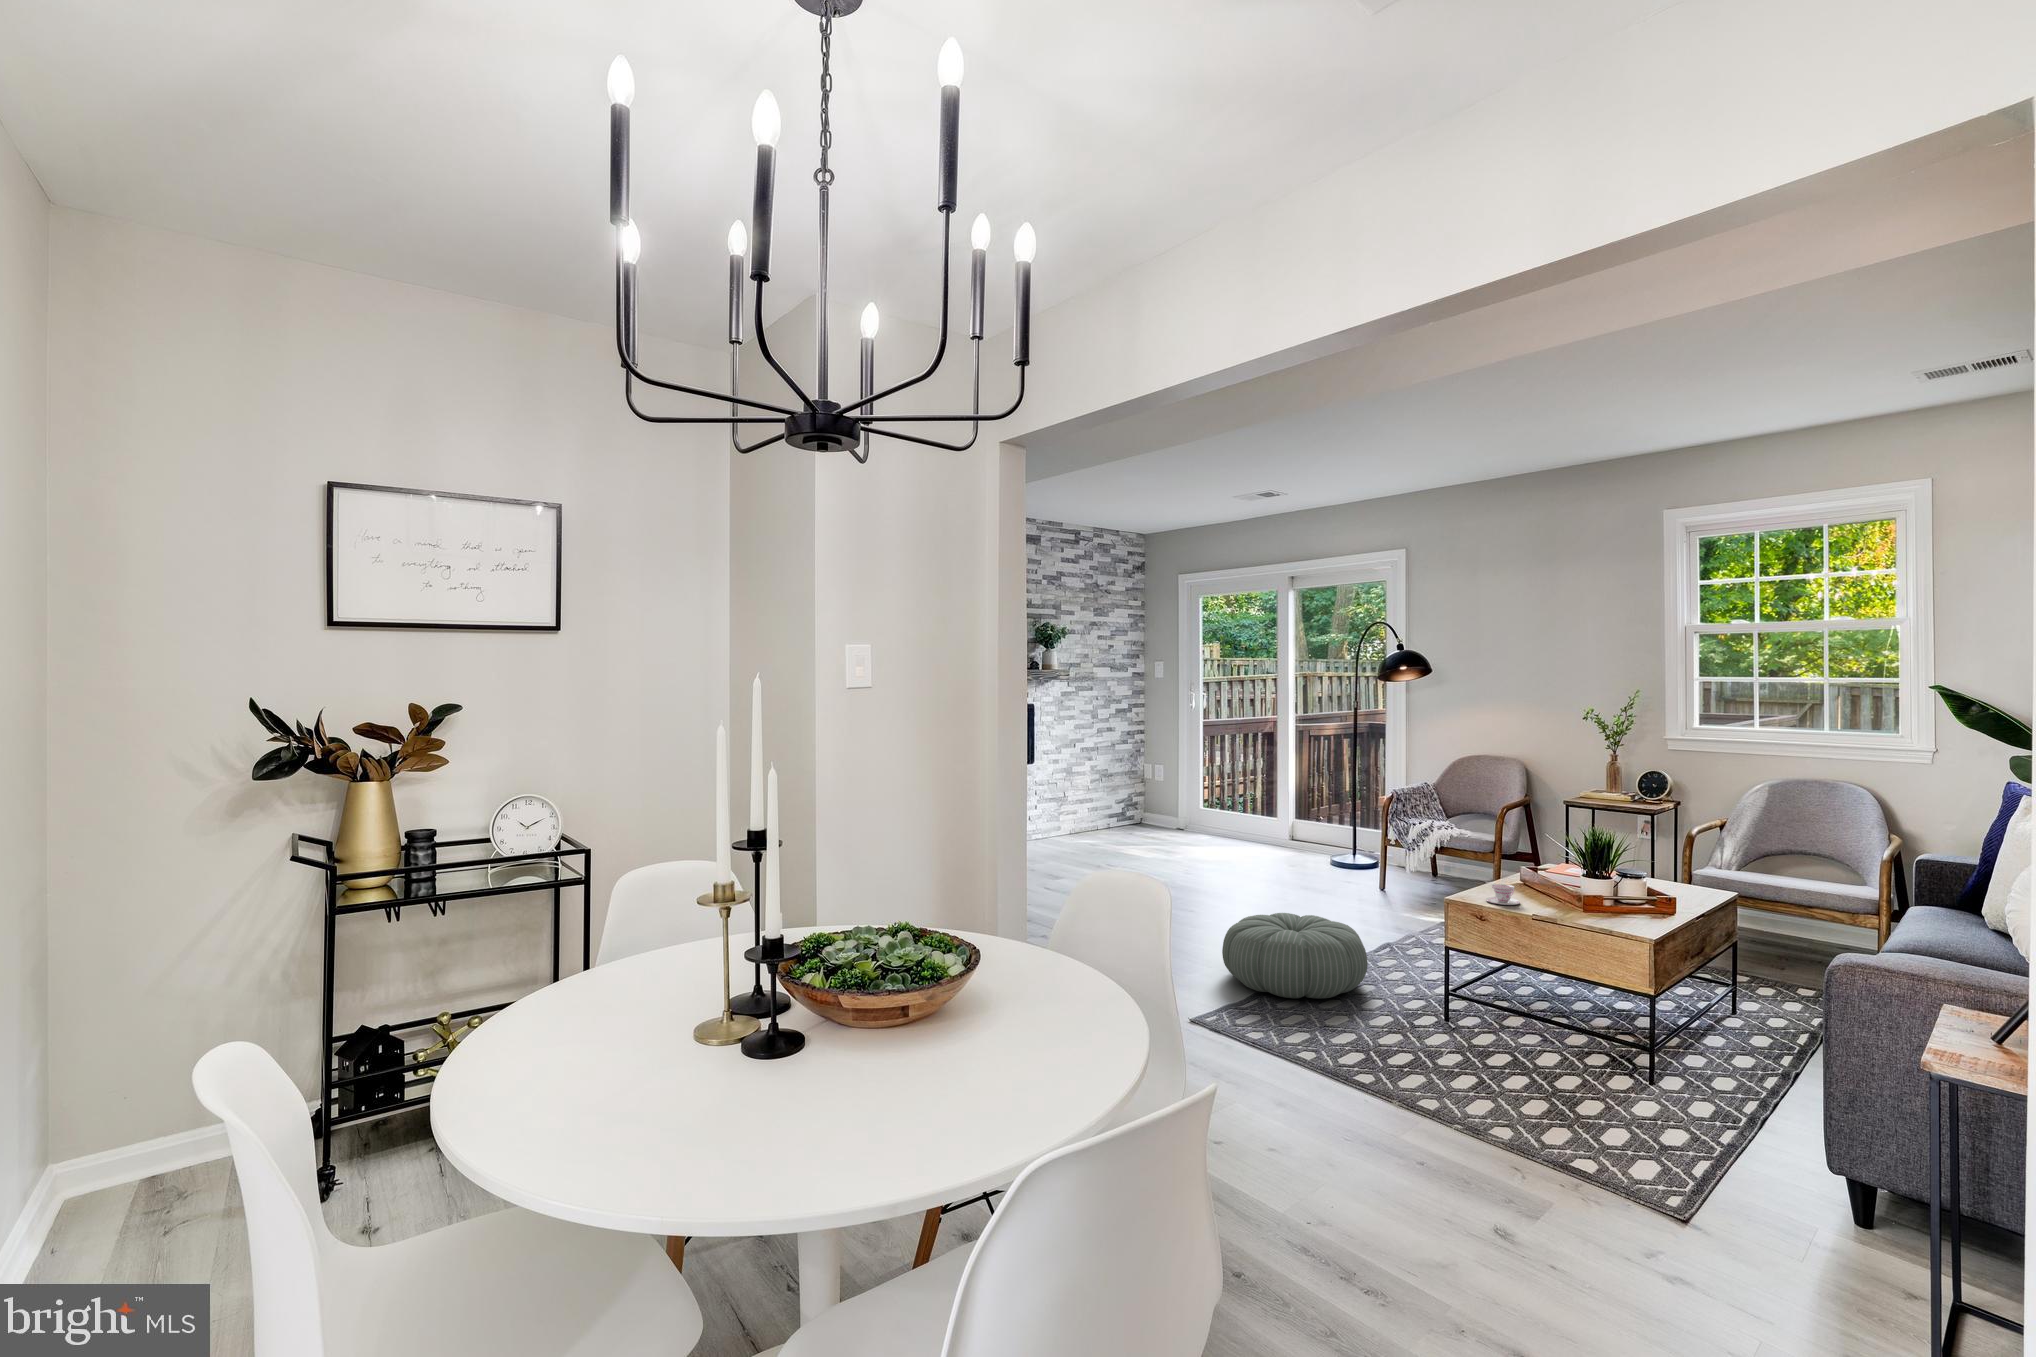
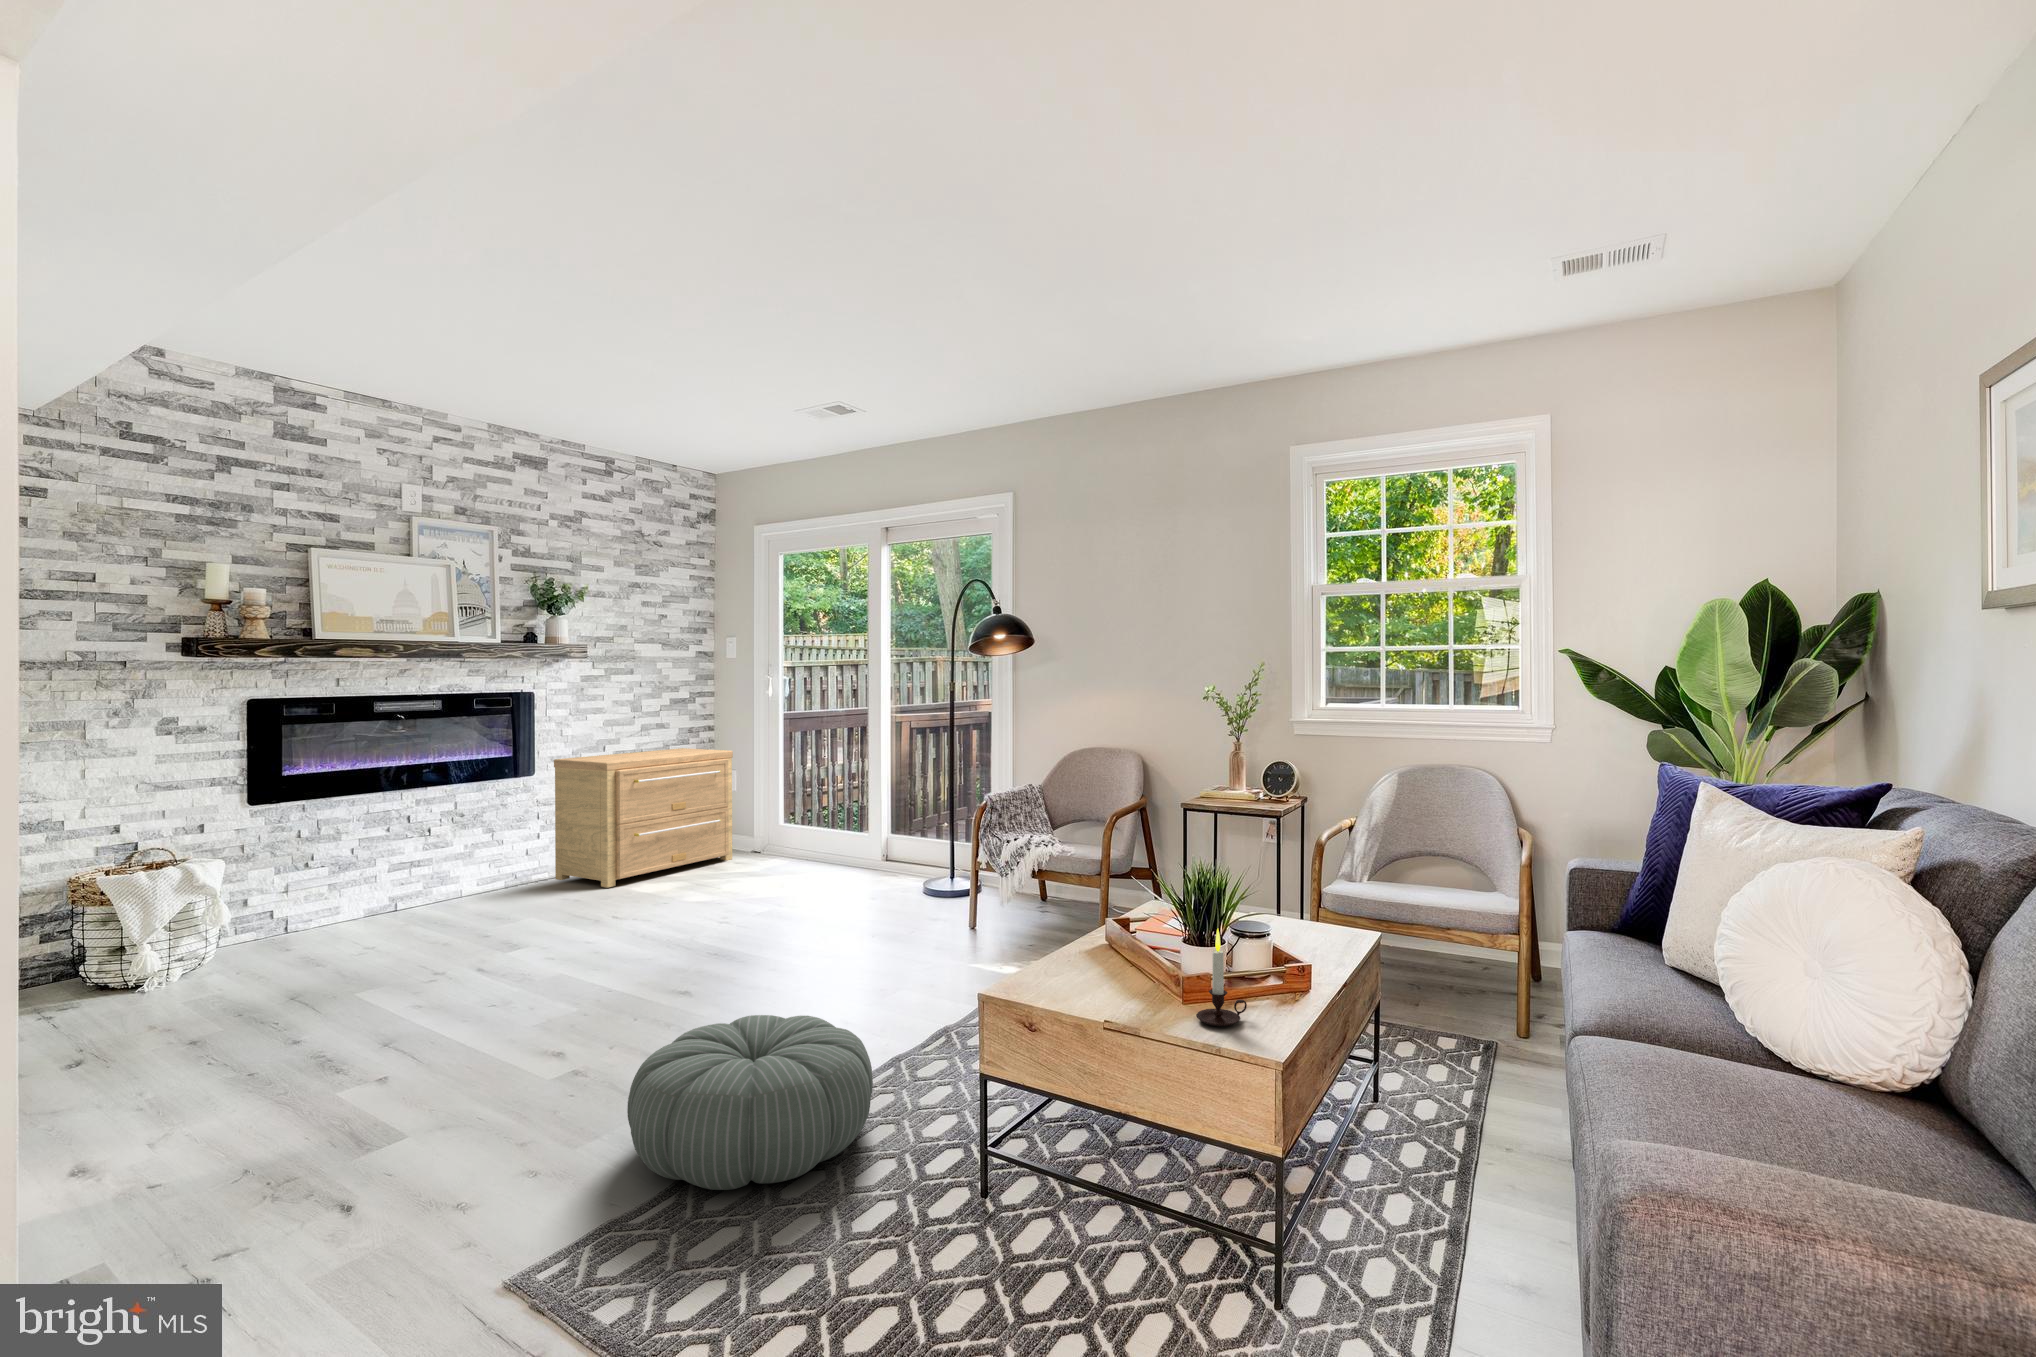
side table: none [1047,747,1166,848] -> present [554,748,733,888]
candle: none [1593,866,1627,923] -> present [1196,929,1247,1026]
teacup: present [1486,884,1520,905] -> none [1044,958,1094,996]

